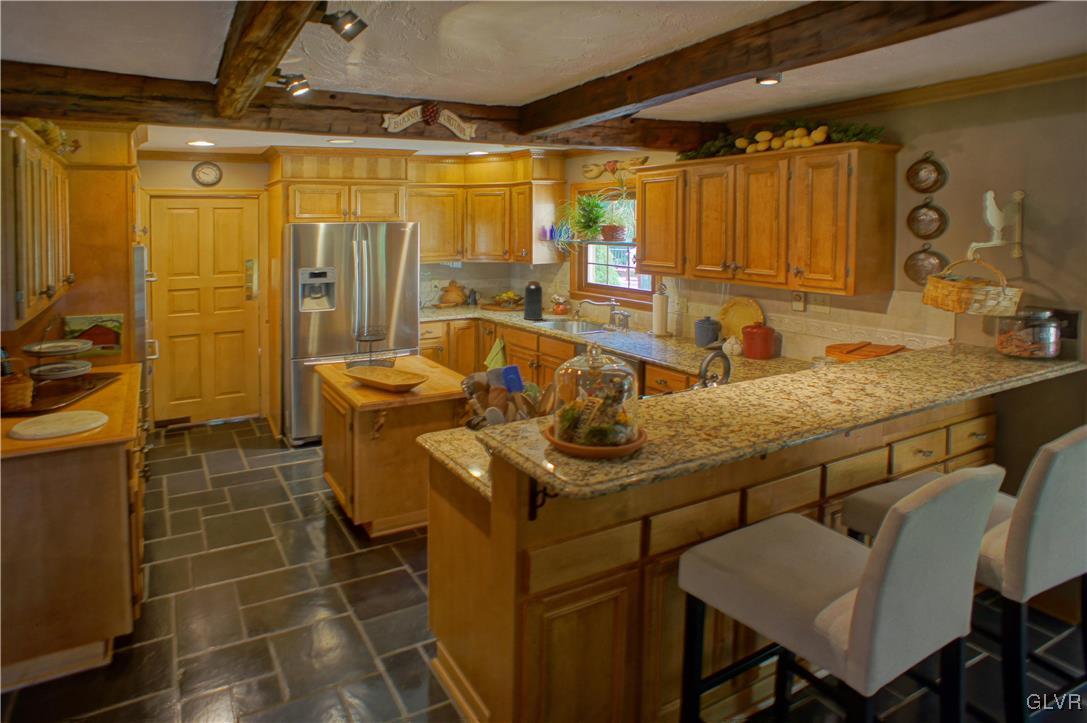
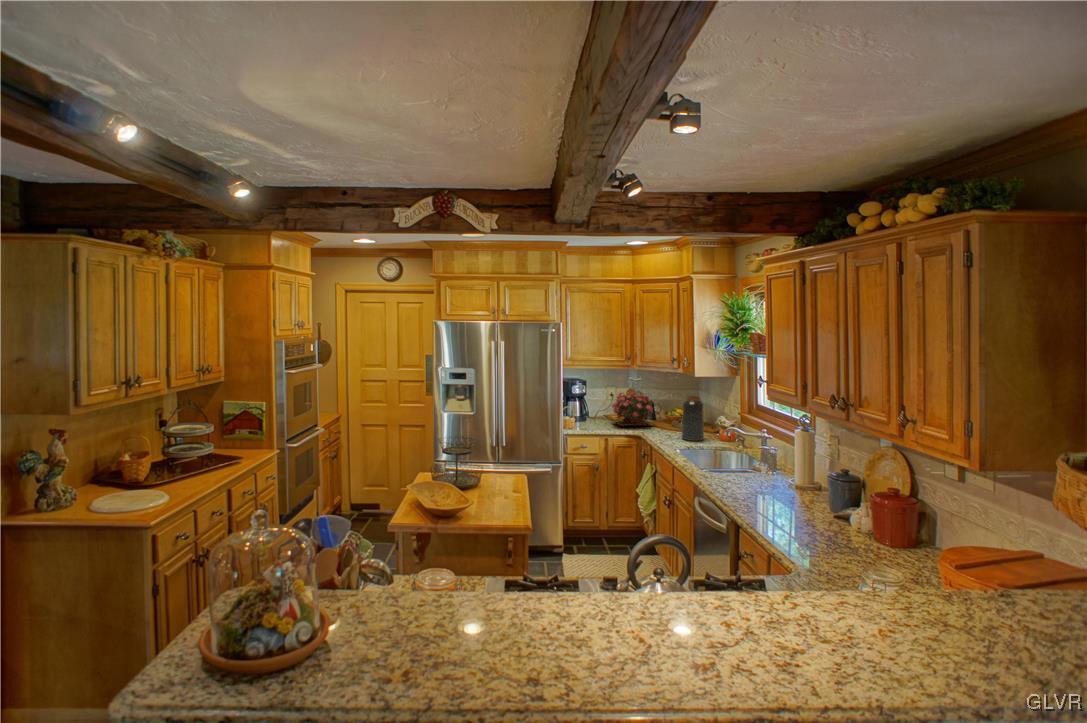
potted flower: none [444,278,487,312] -> present [611,391,653,426]

